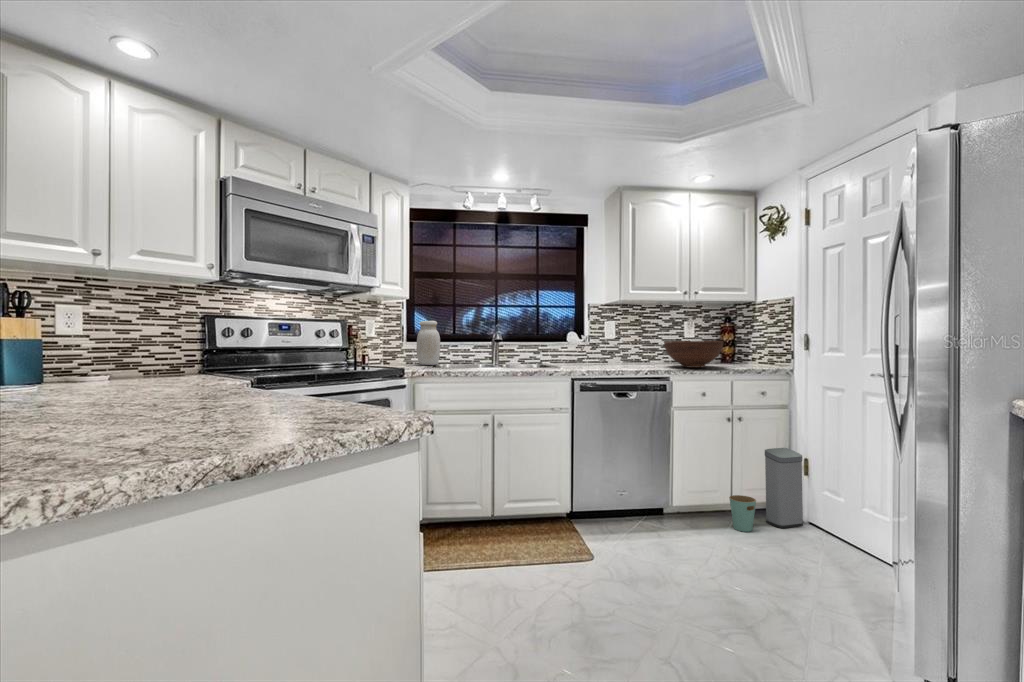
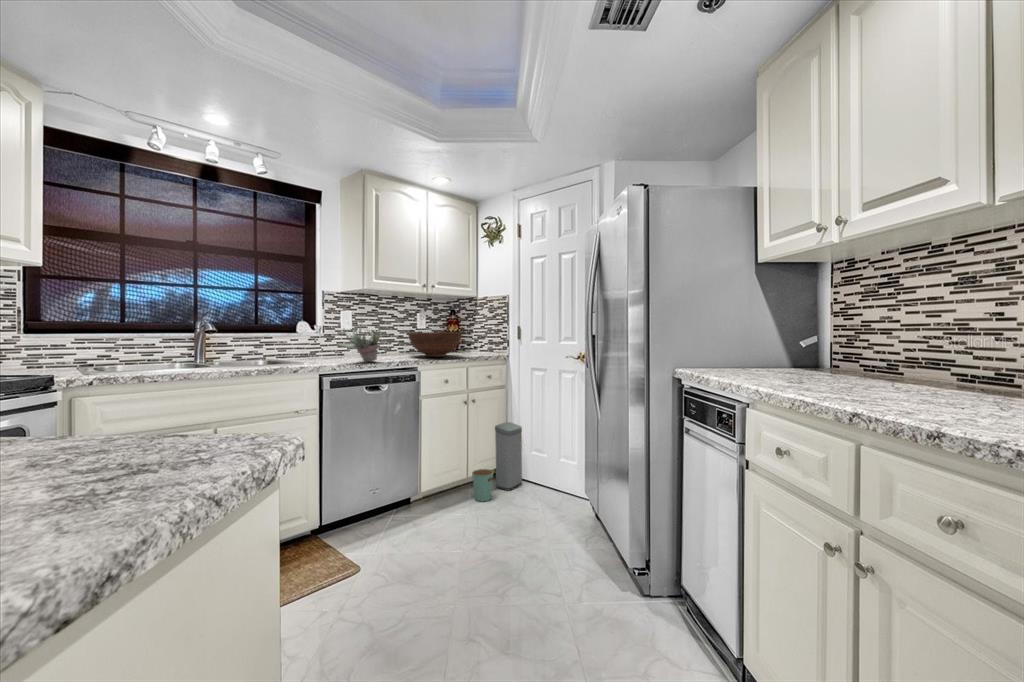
jar: present [417,321,440,365] -> none [57,301,105,366]
succulent plant: none [589,328,630,370] -> present [337,322,380,362]

